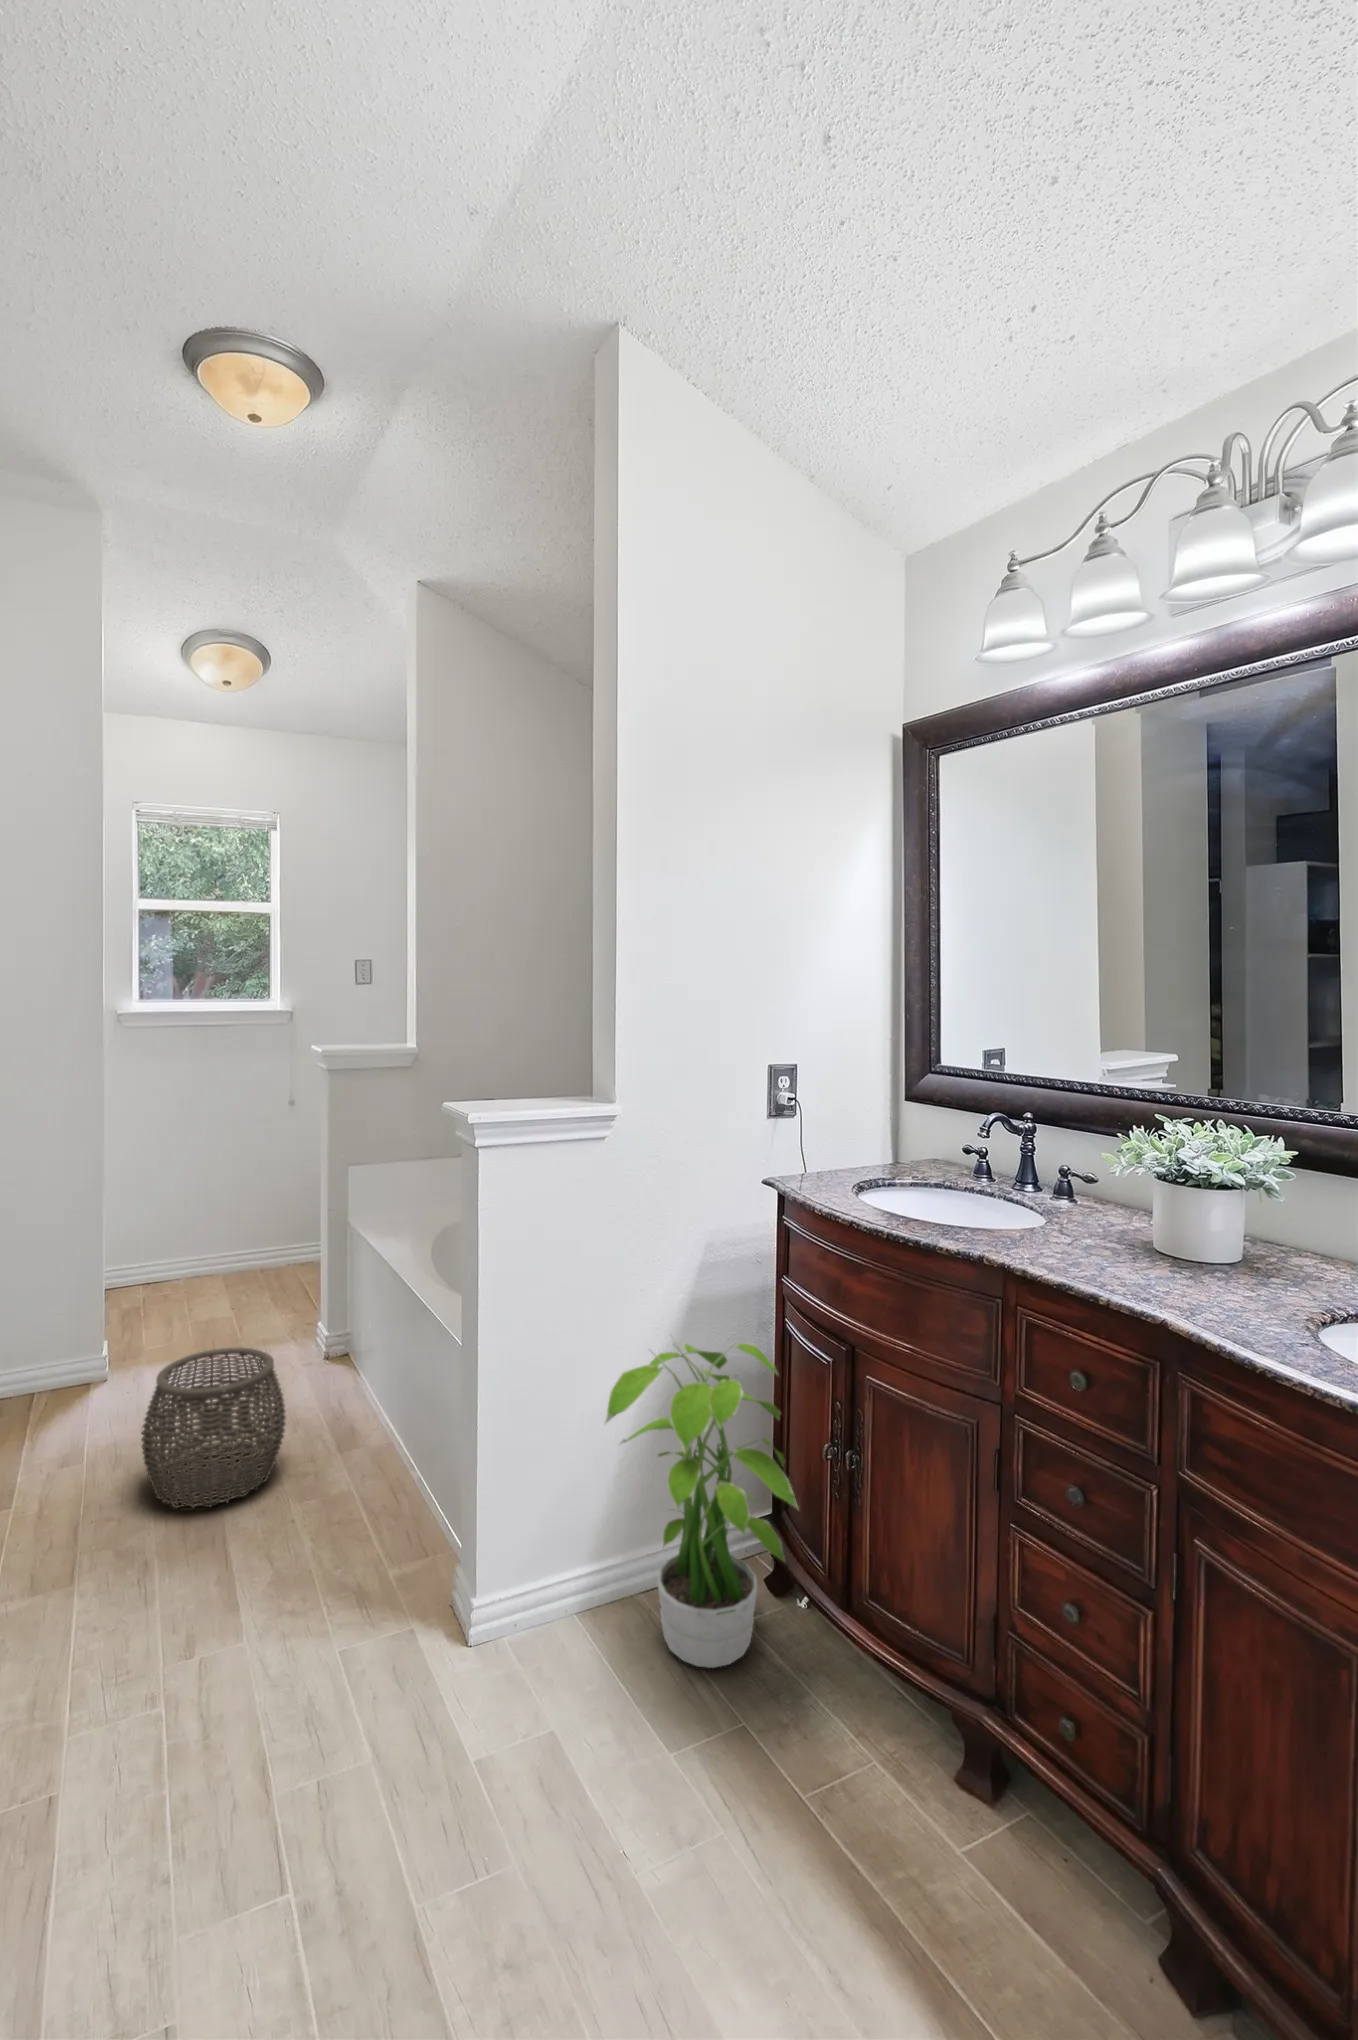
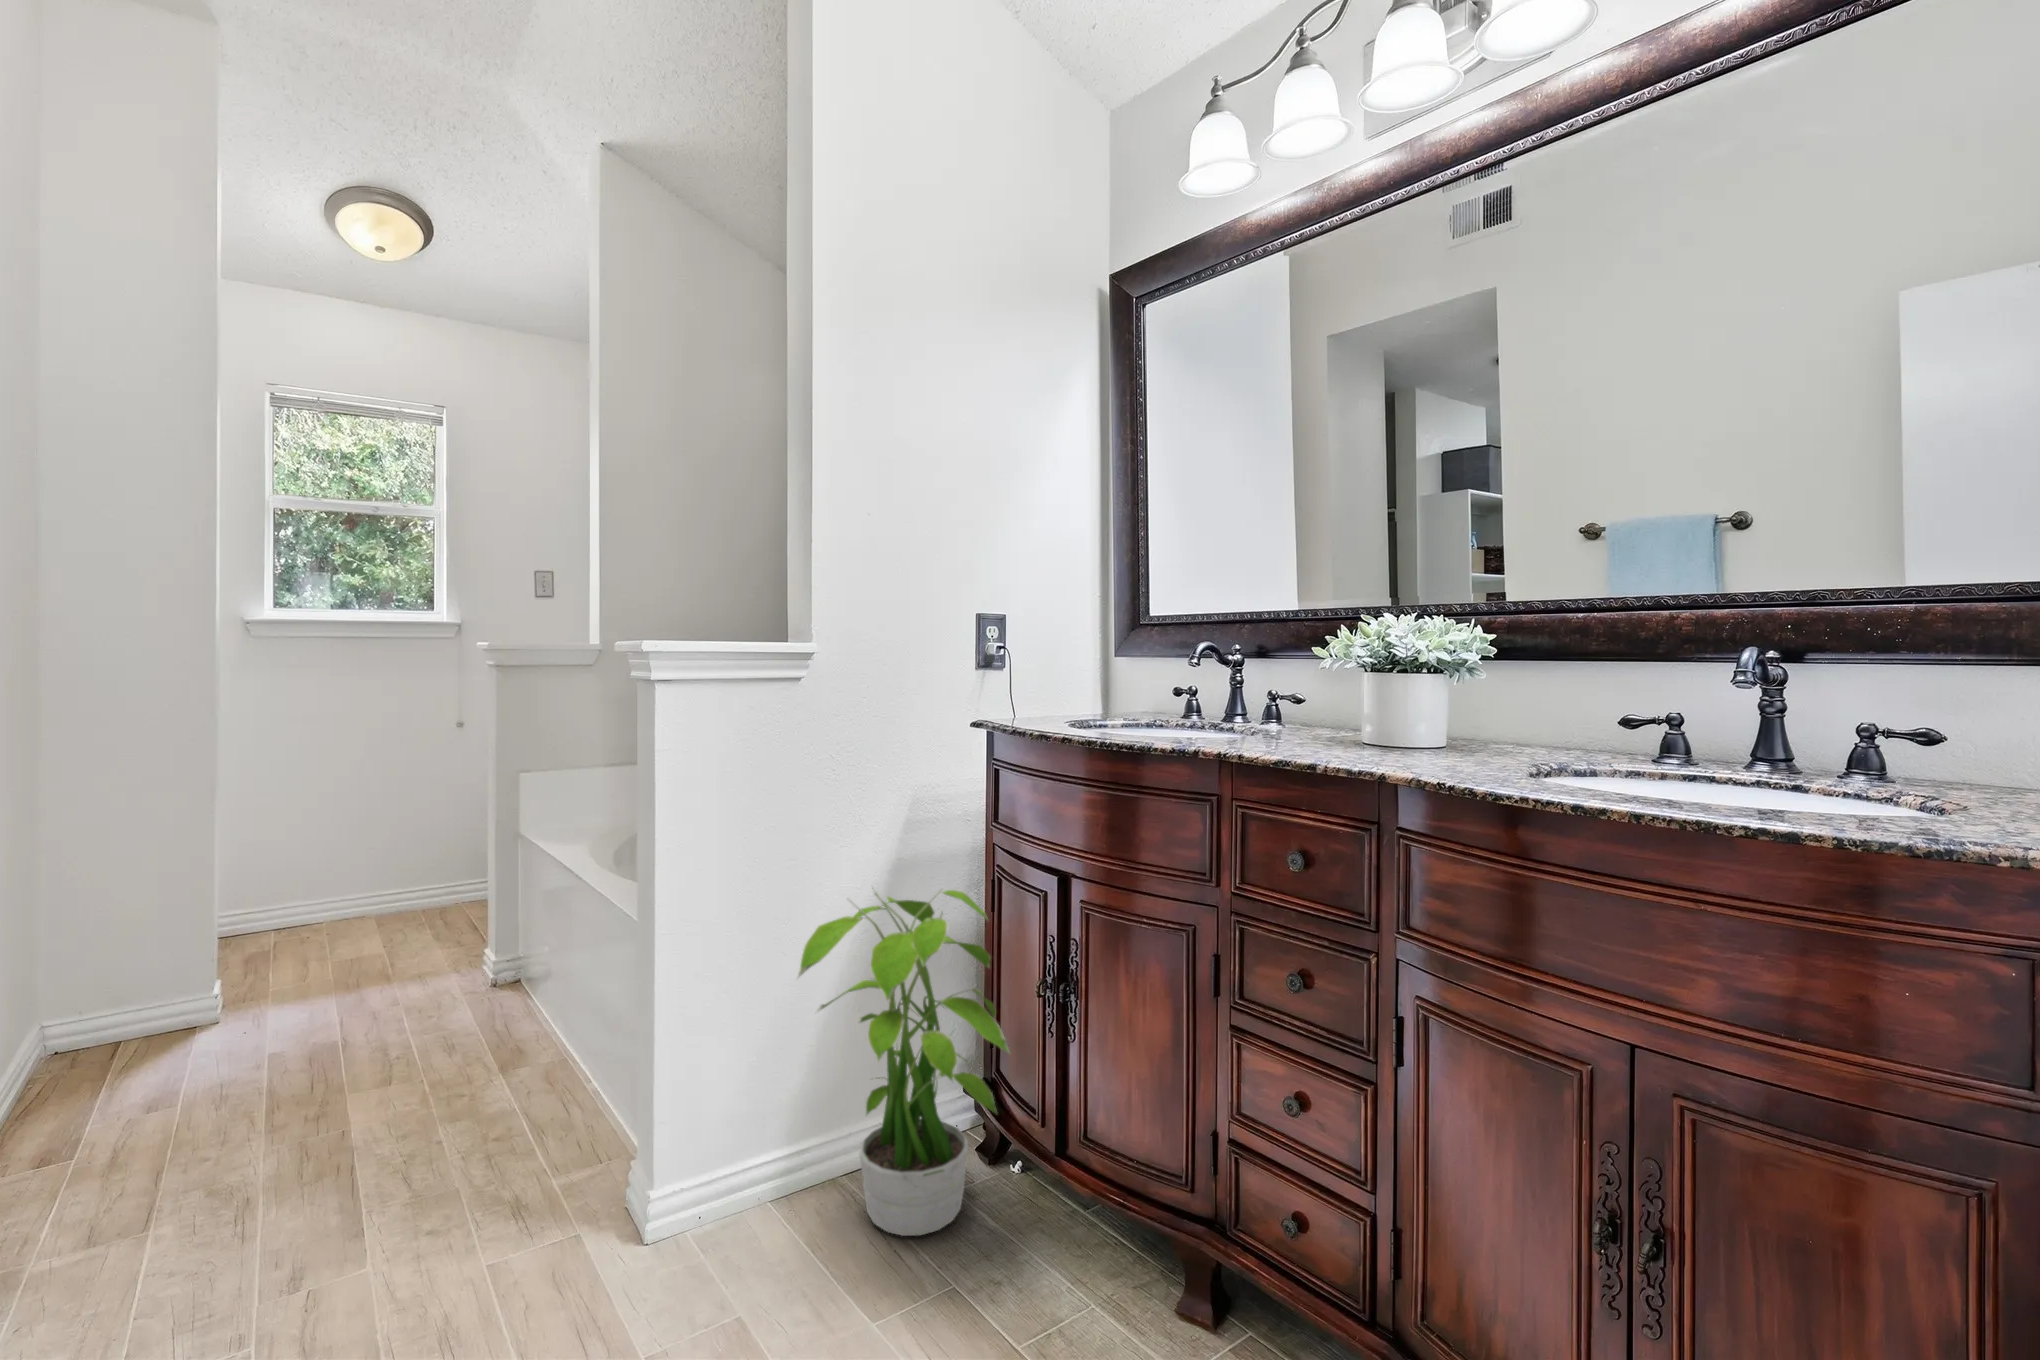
woven basket: present [141,1348,286,1508] -> none [248,961,435,1142]

